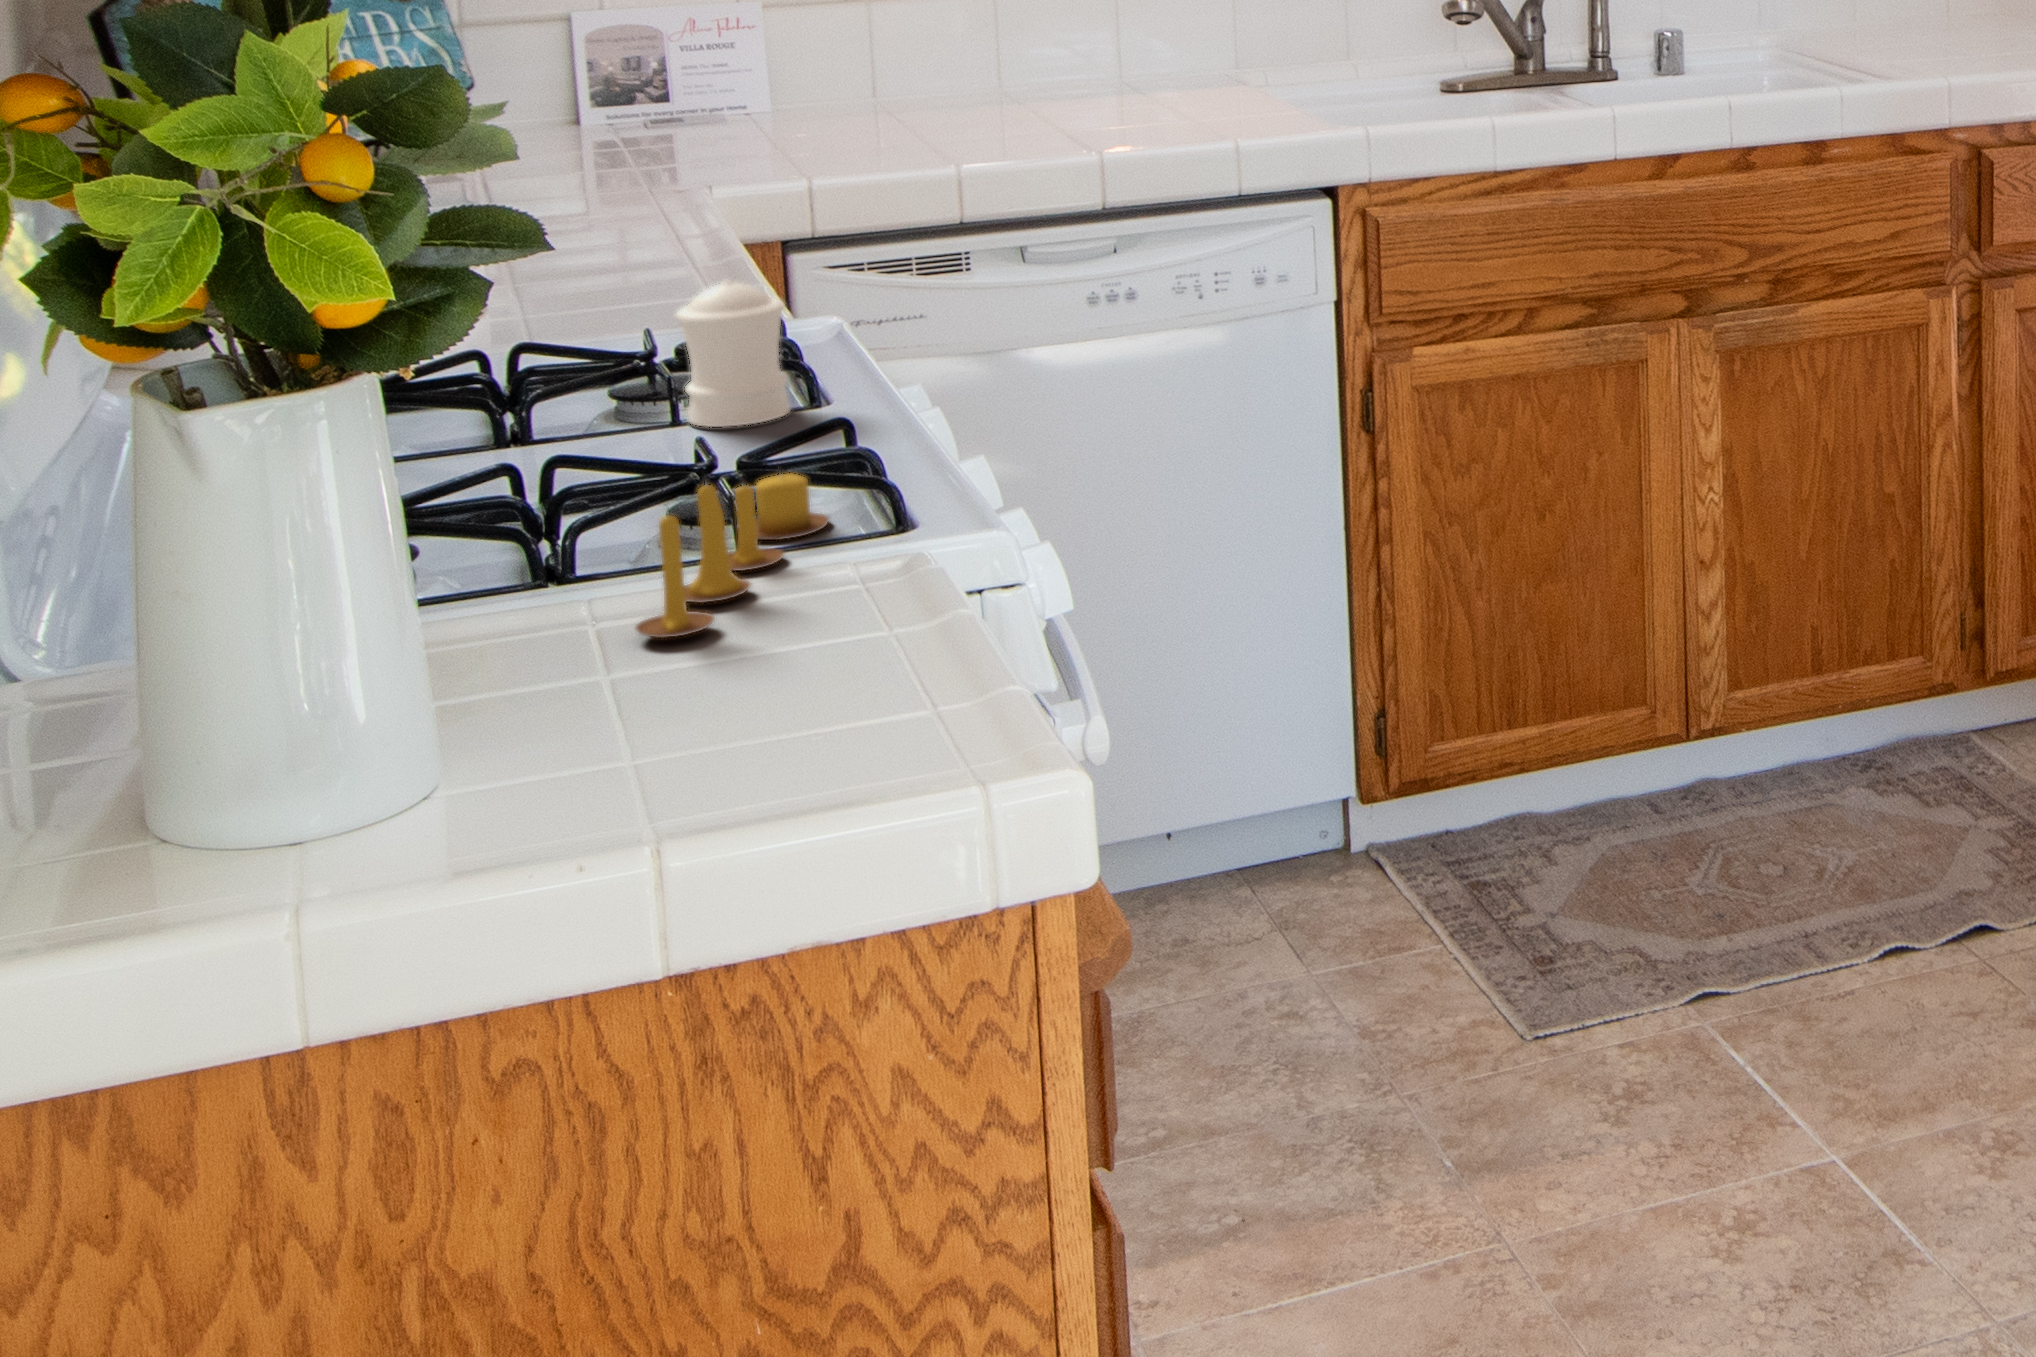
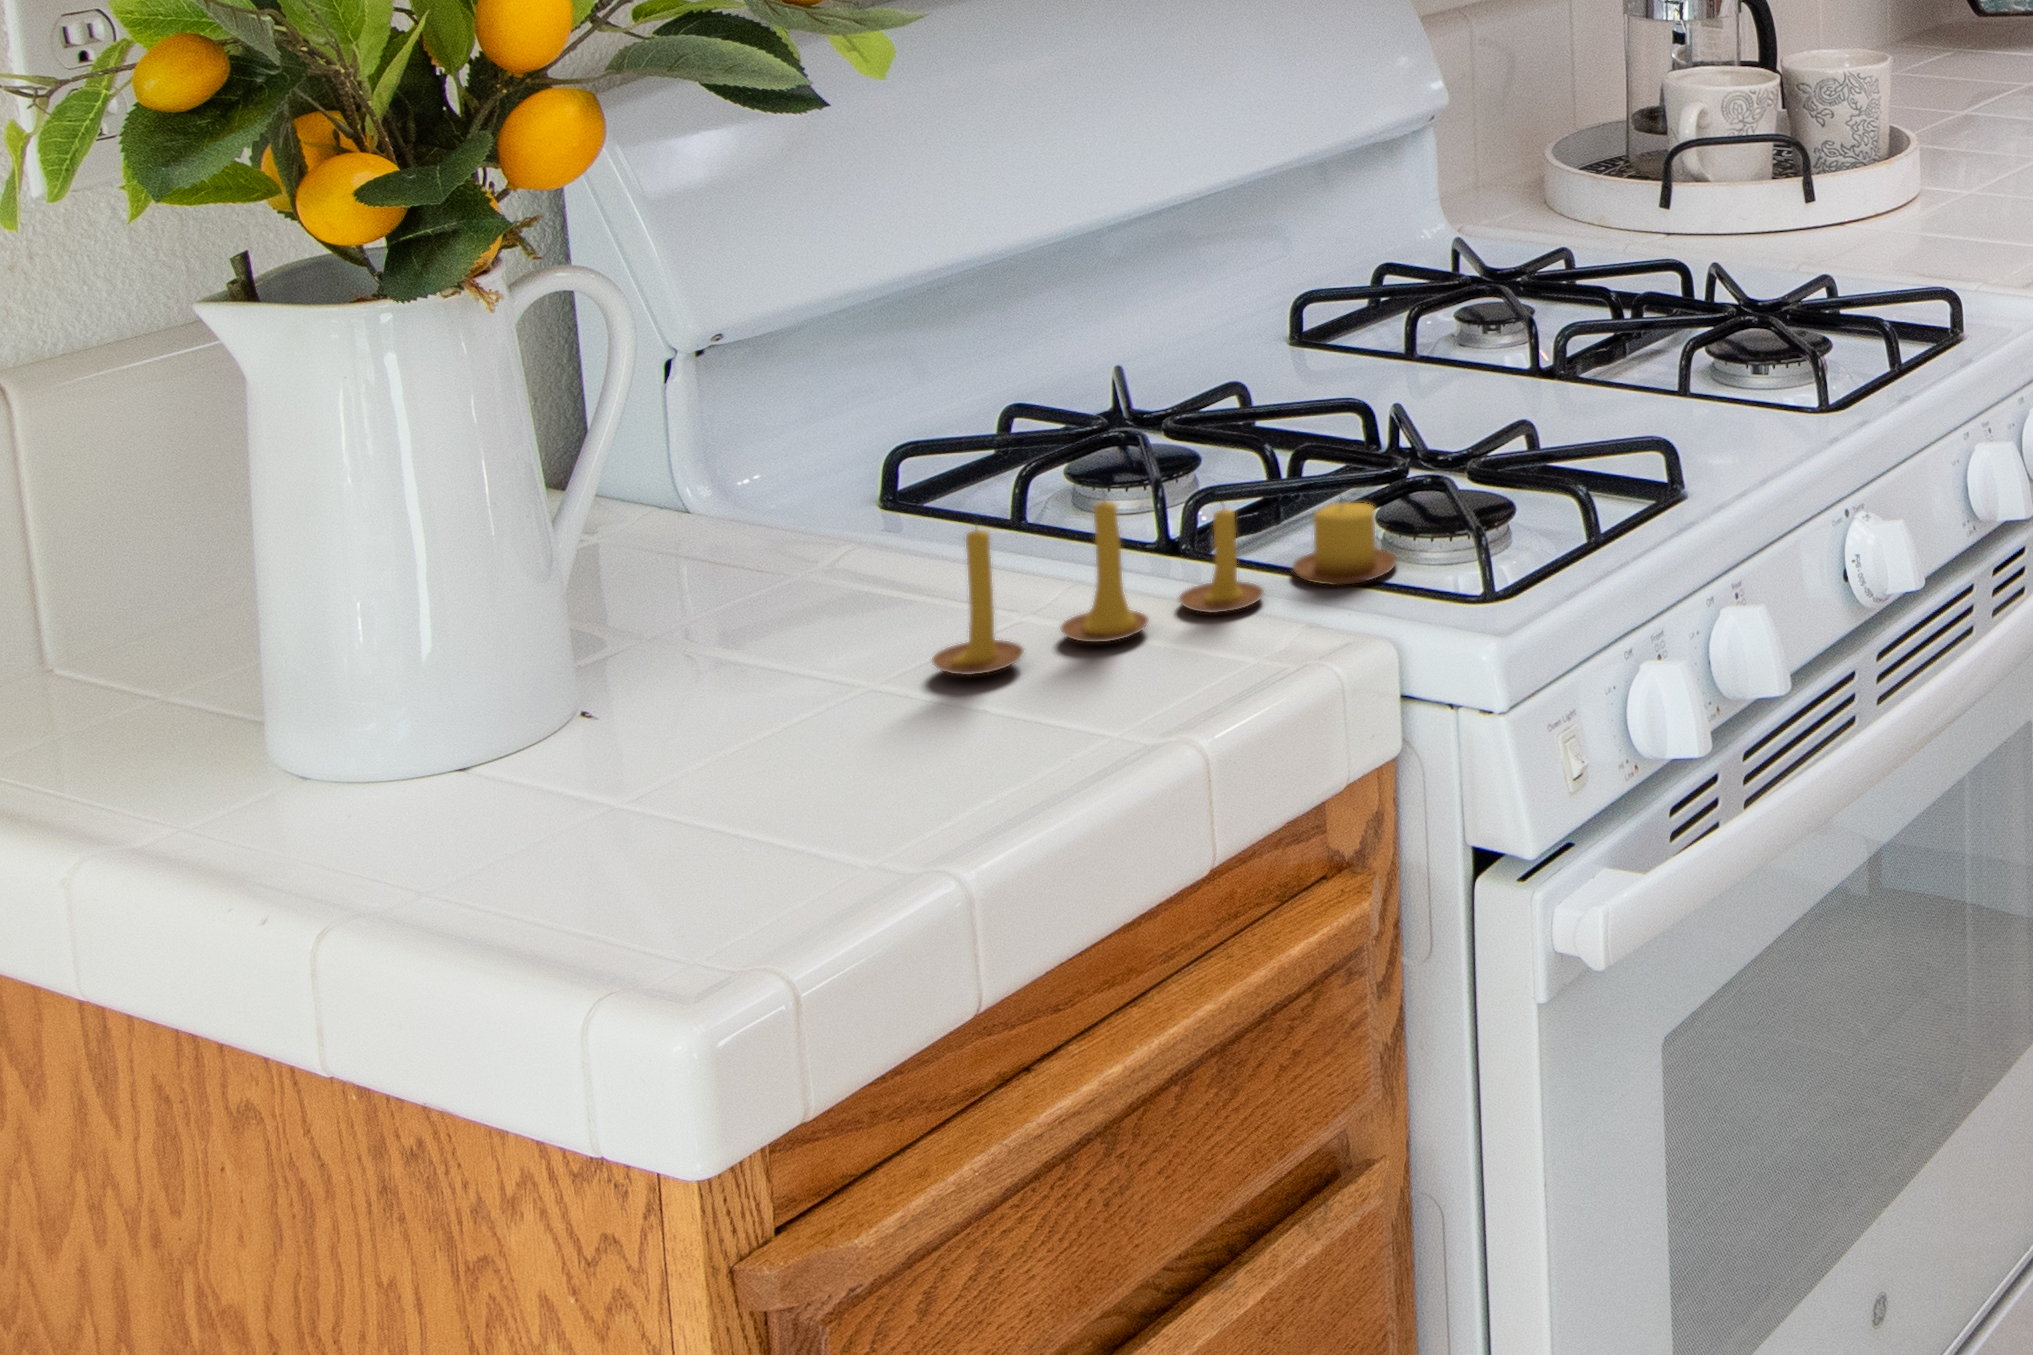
salt shaker: present [676,281,790,427] -> none [1590,249,1711,424]

